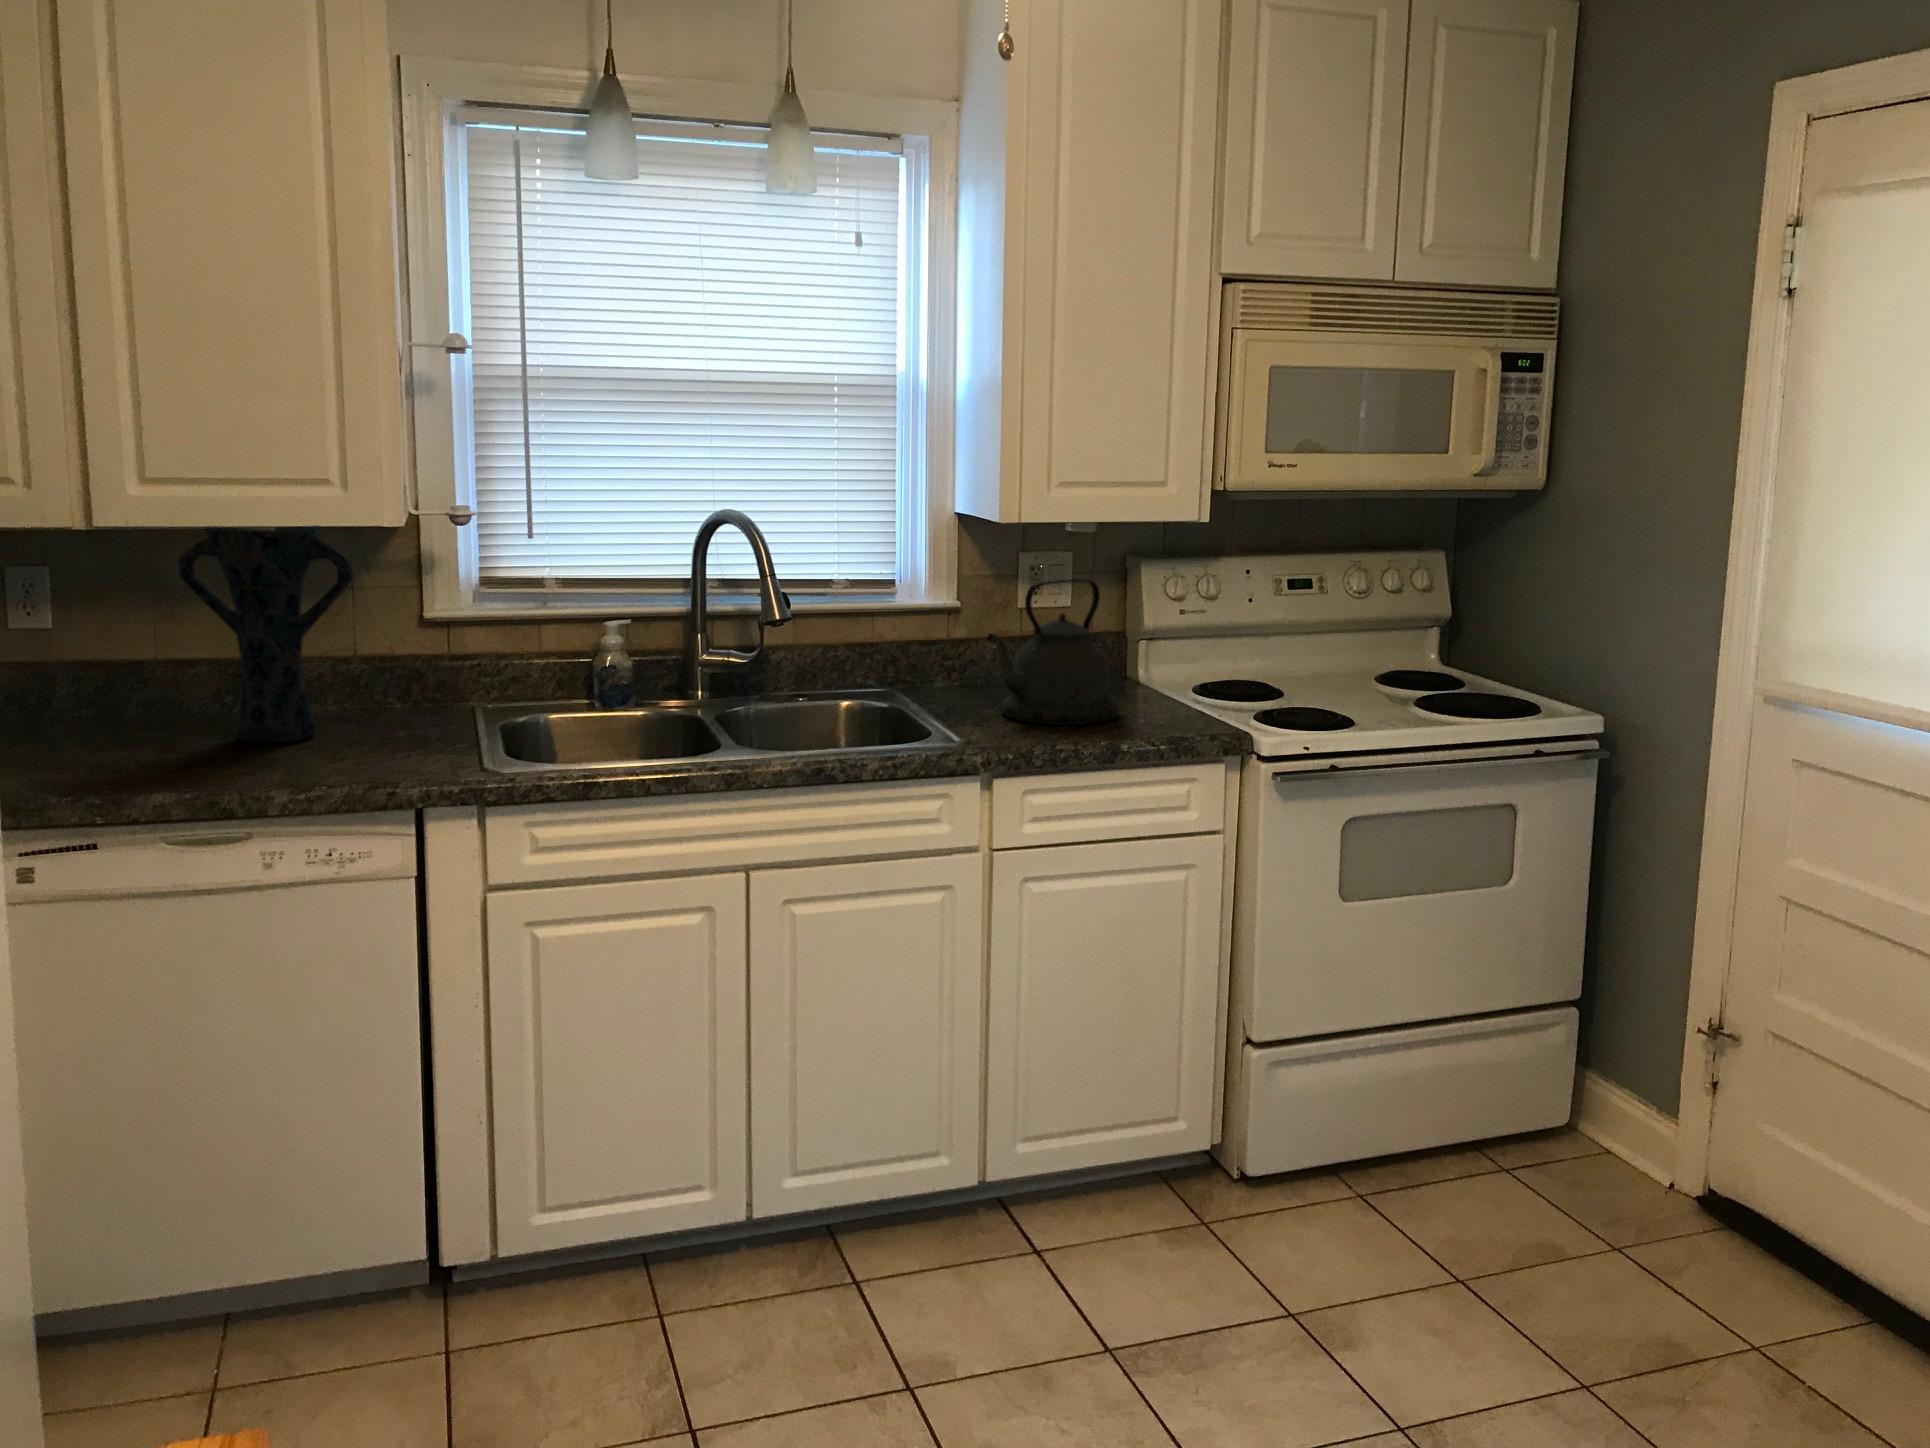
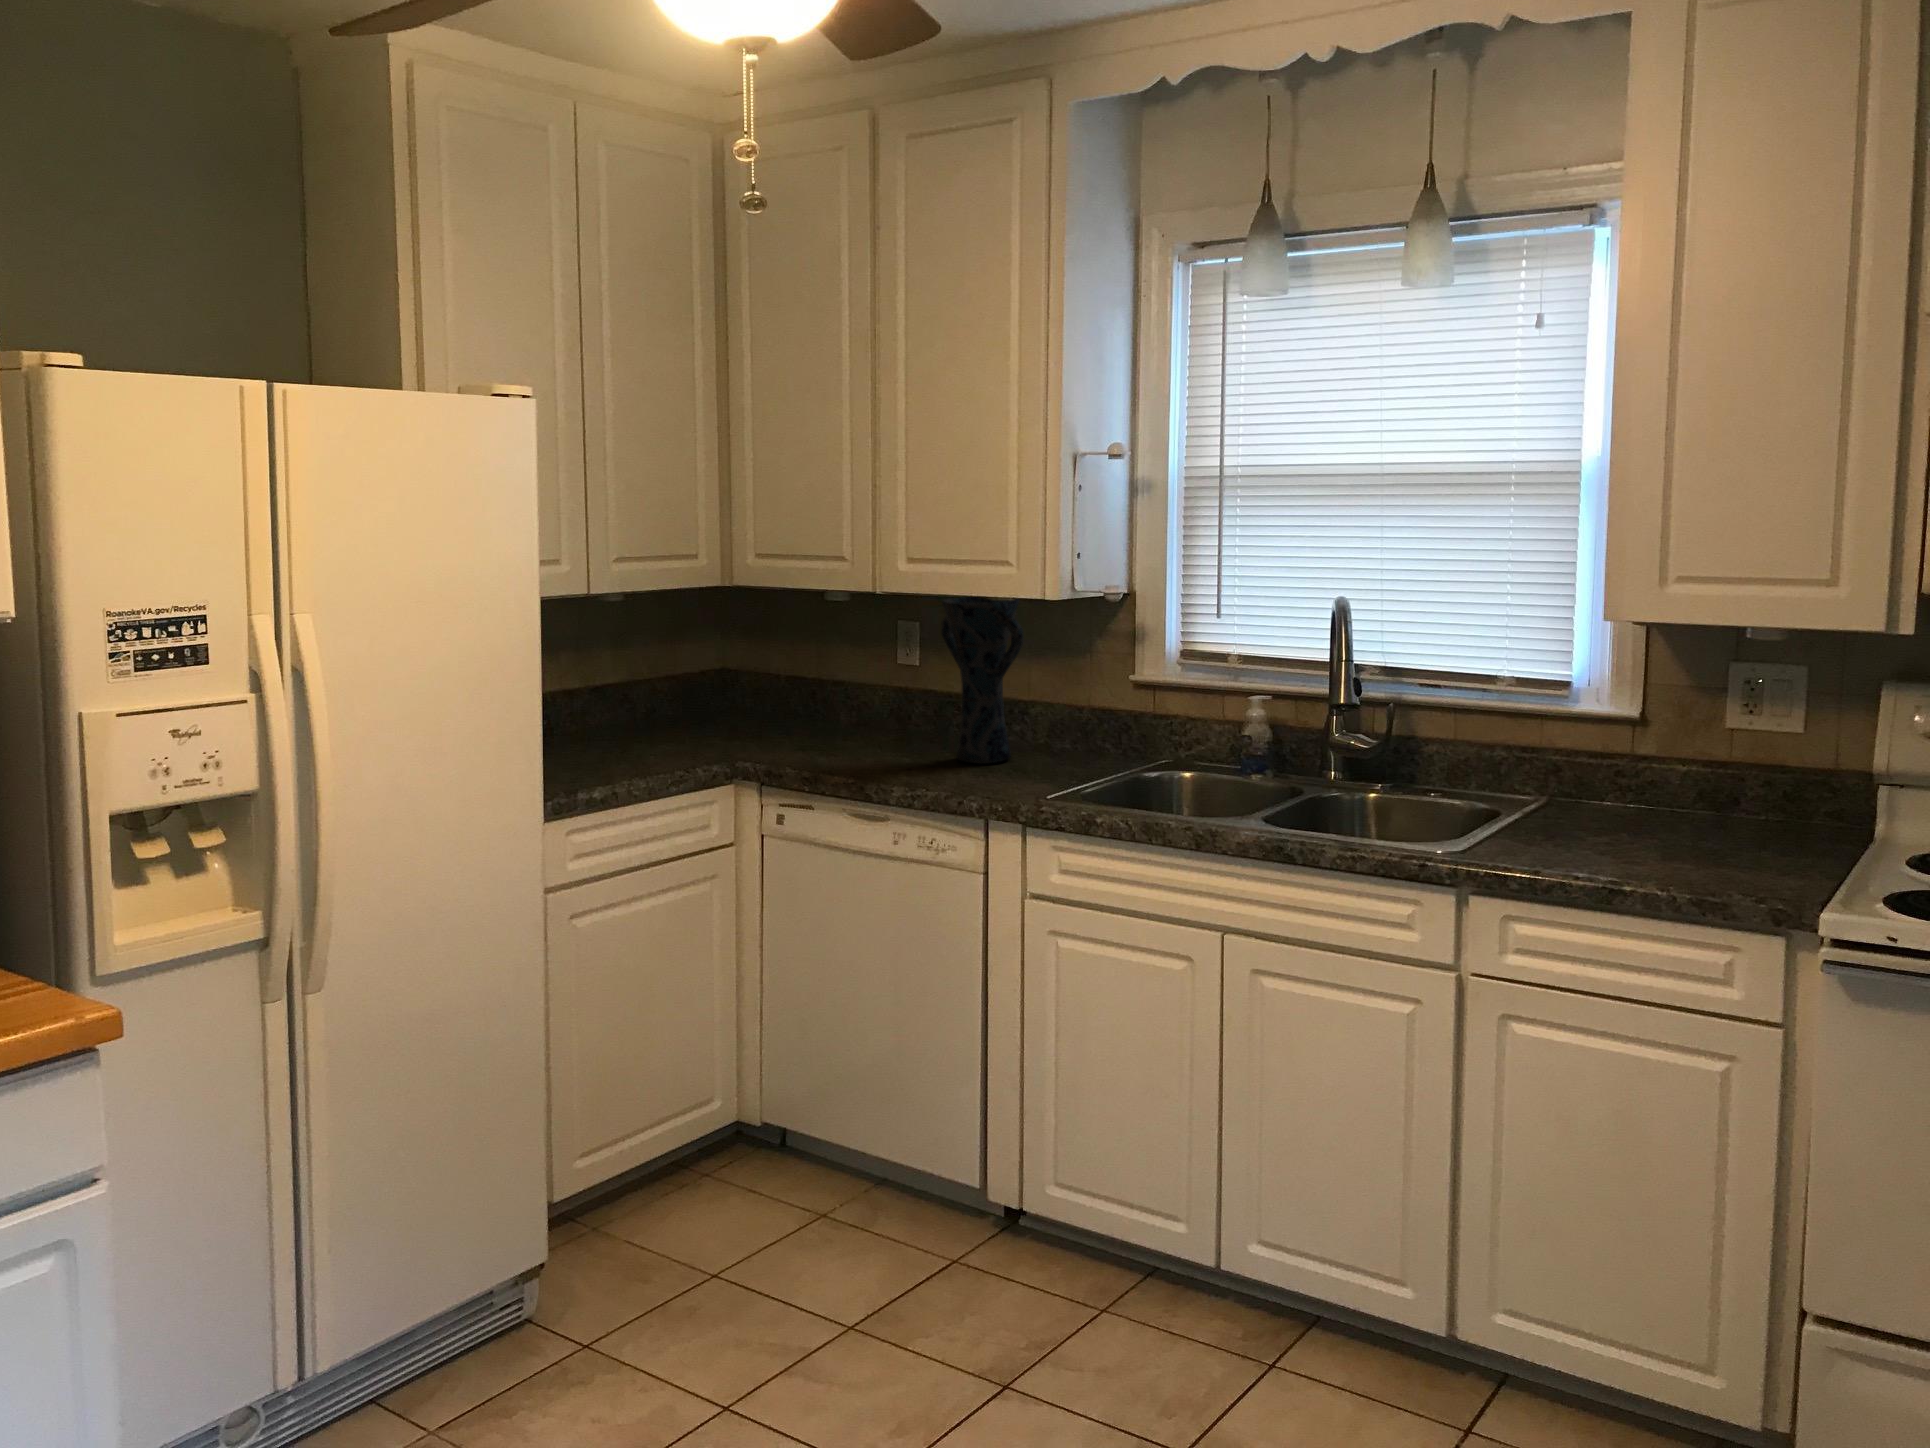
kettle: present [988,579,1118,725] -> none [1531,688,1723,857]

